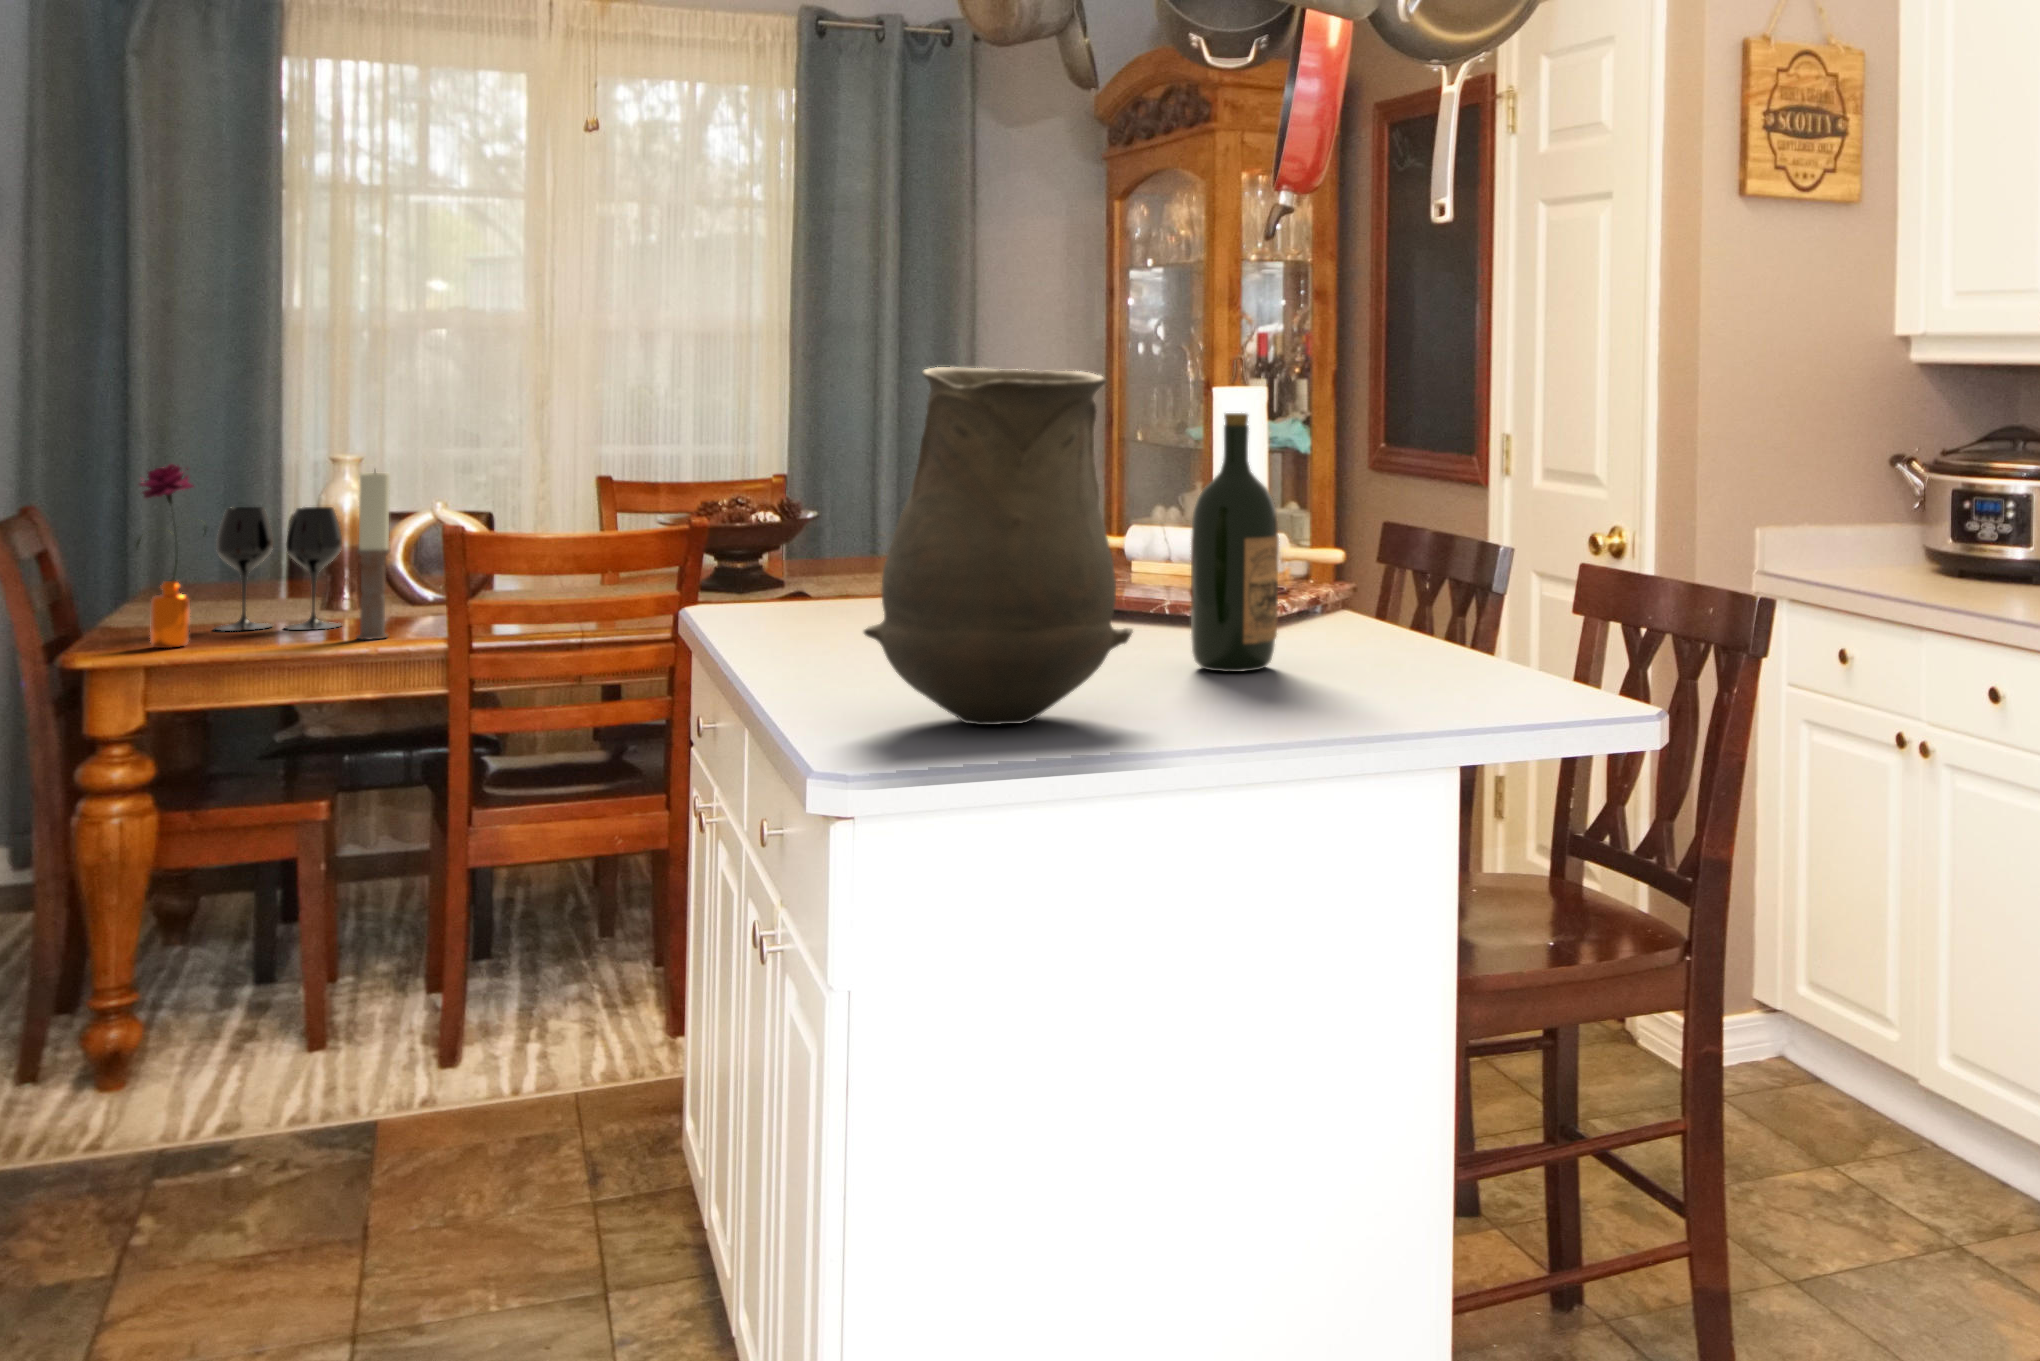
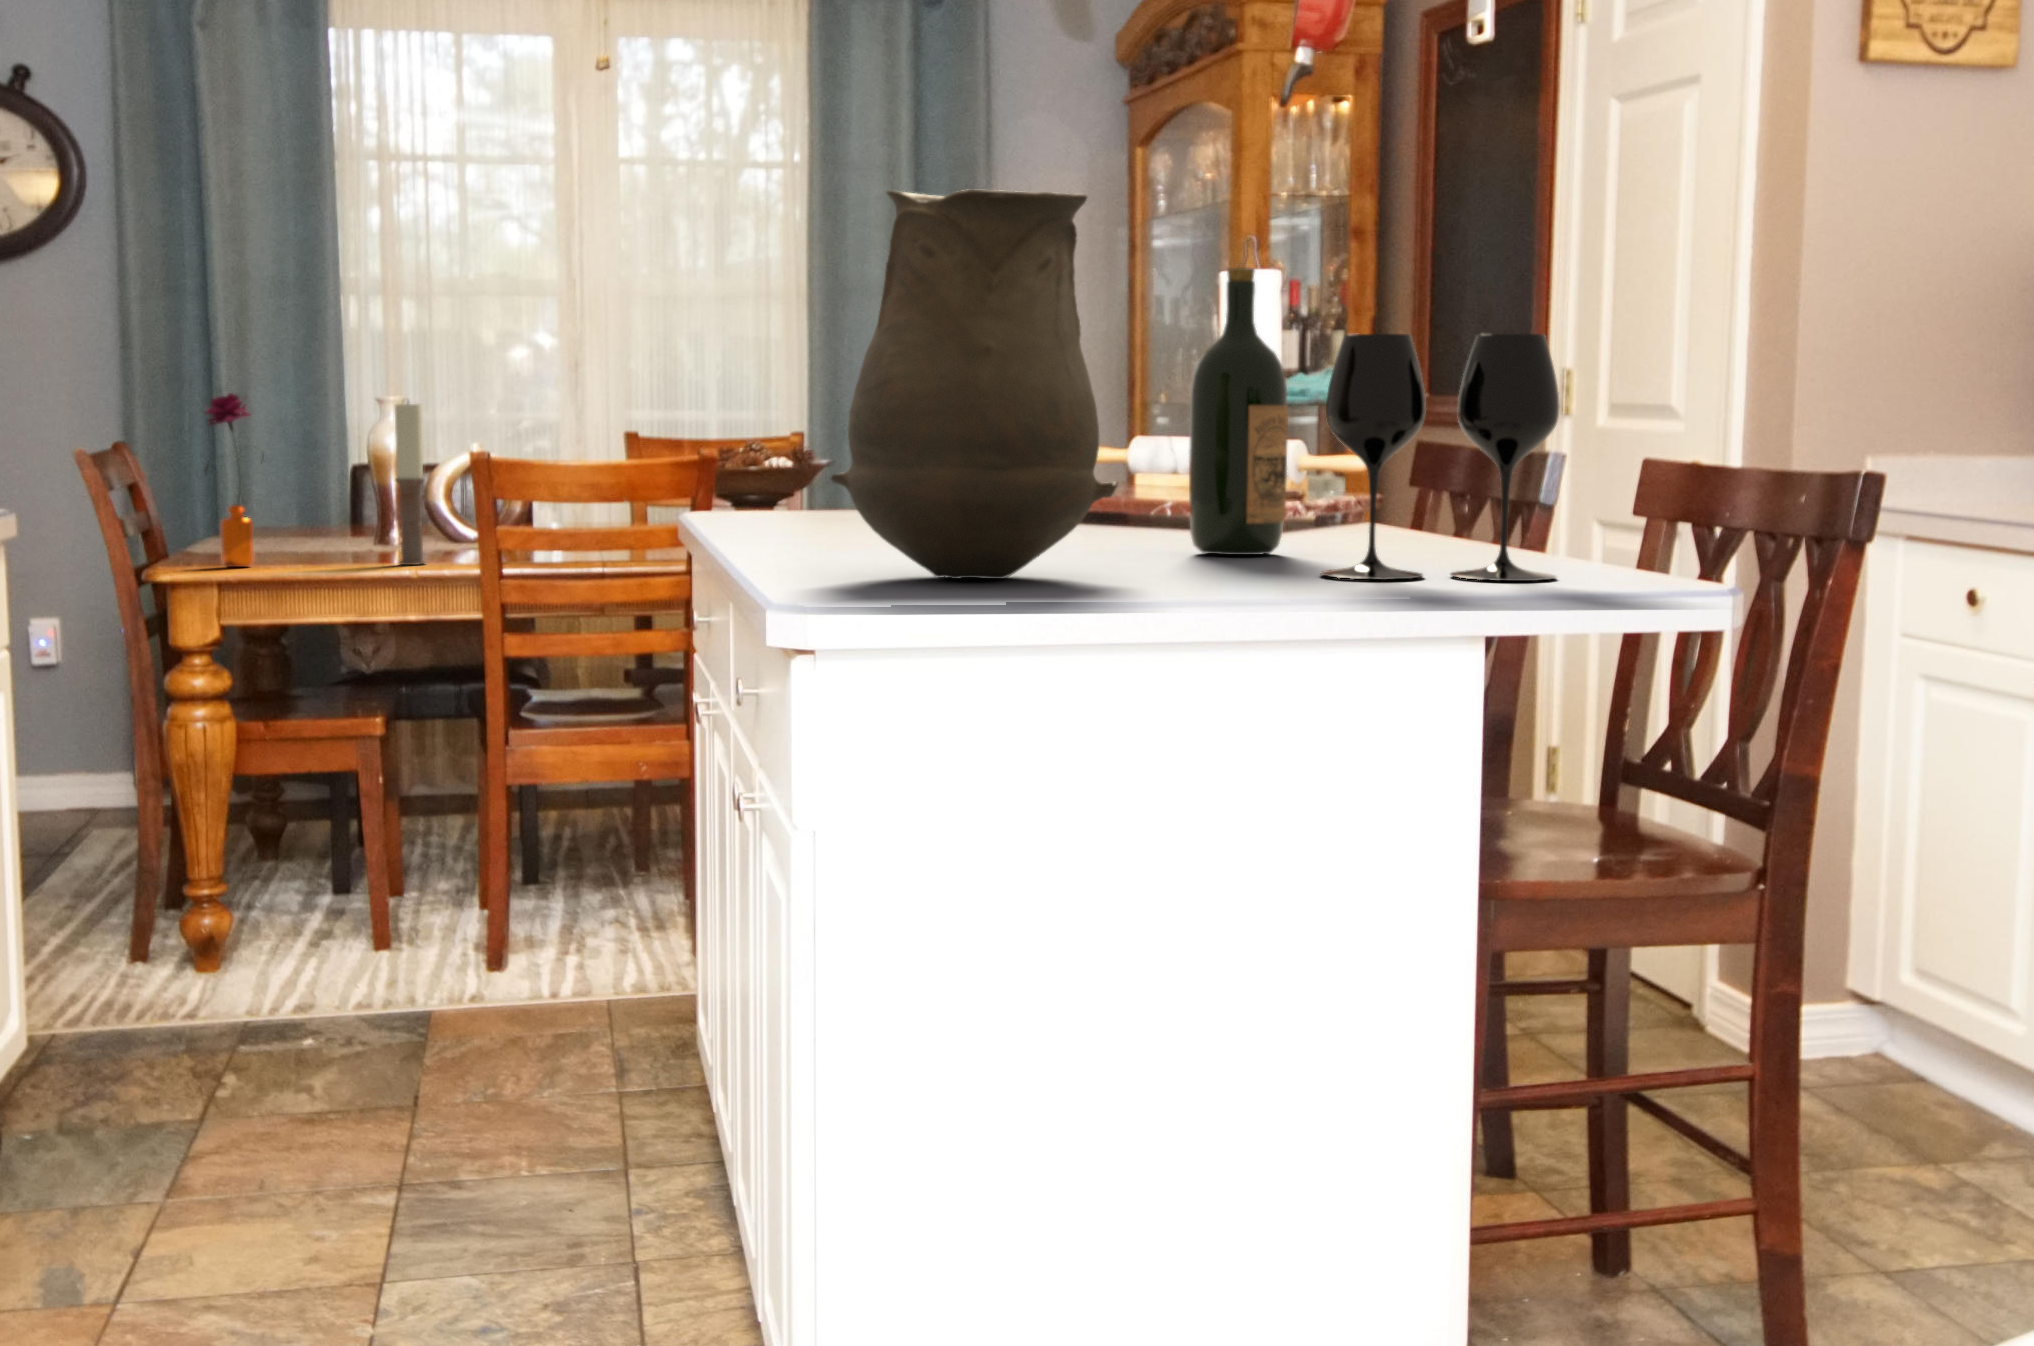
wine glass: present [215,507,342,631] -> present [1320,334,1560,581]

